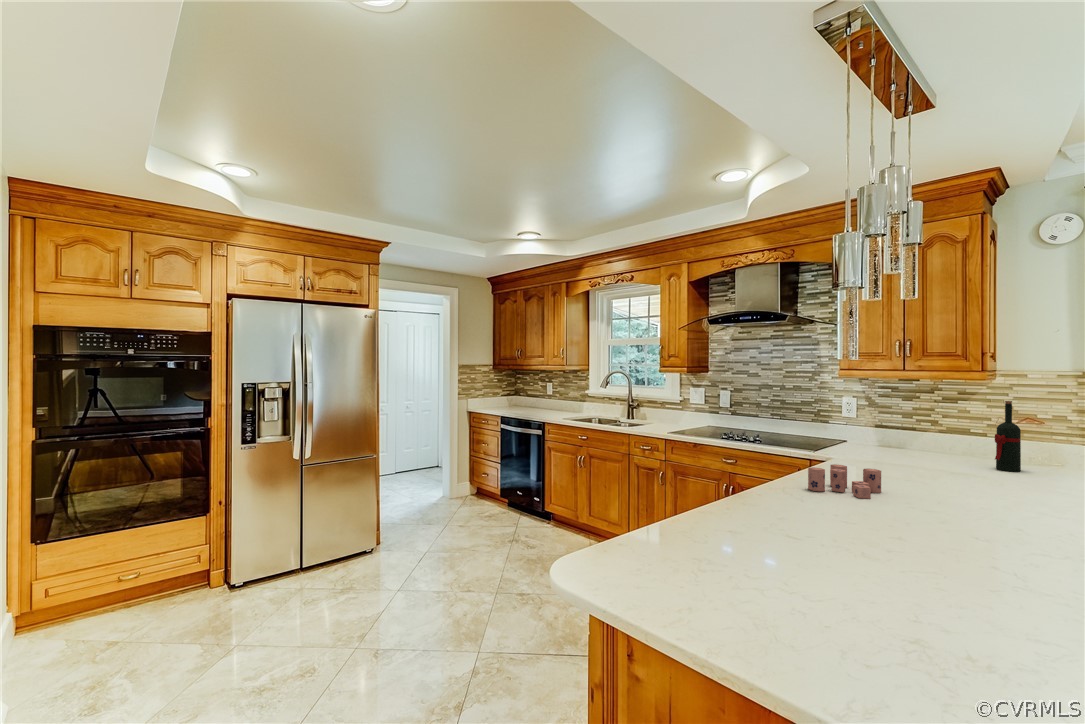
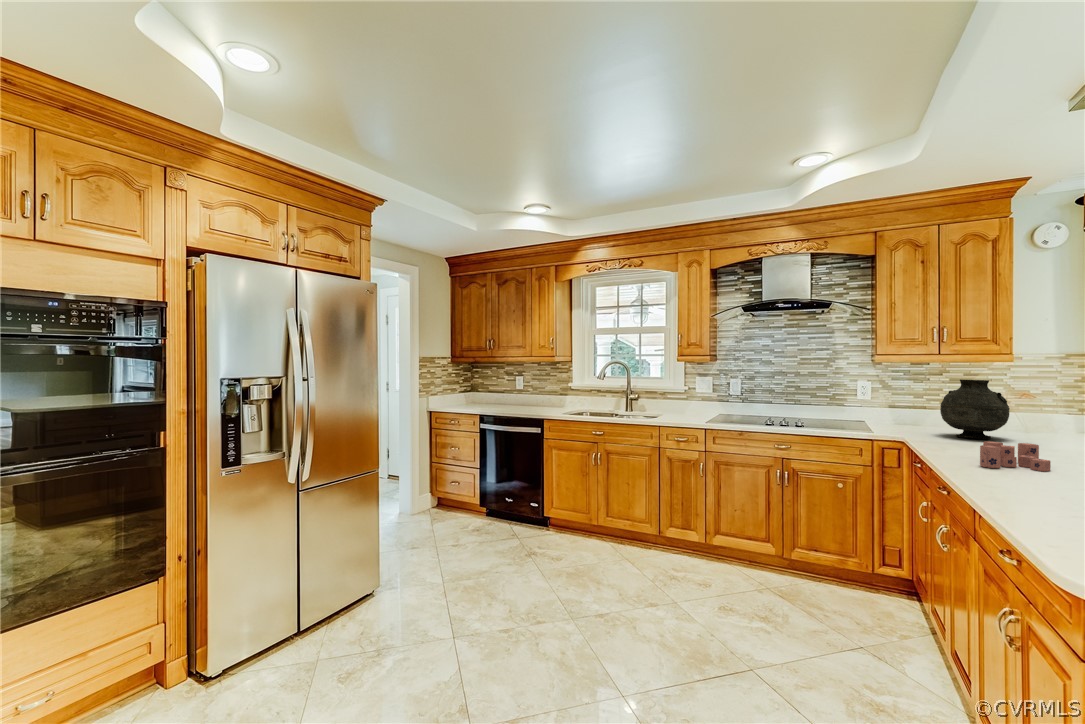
vase: none [878,399,951,466] -> present [940,379,1010,439]
wine bottle: present [995,401,1021,472] -> none [1034,379,1055,439]

